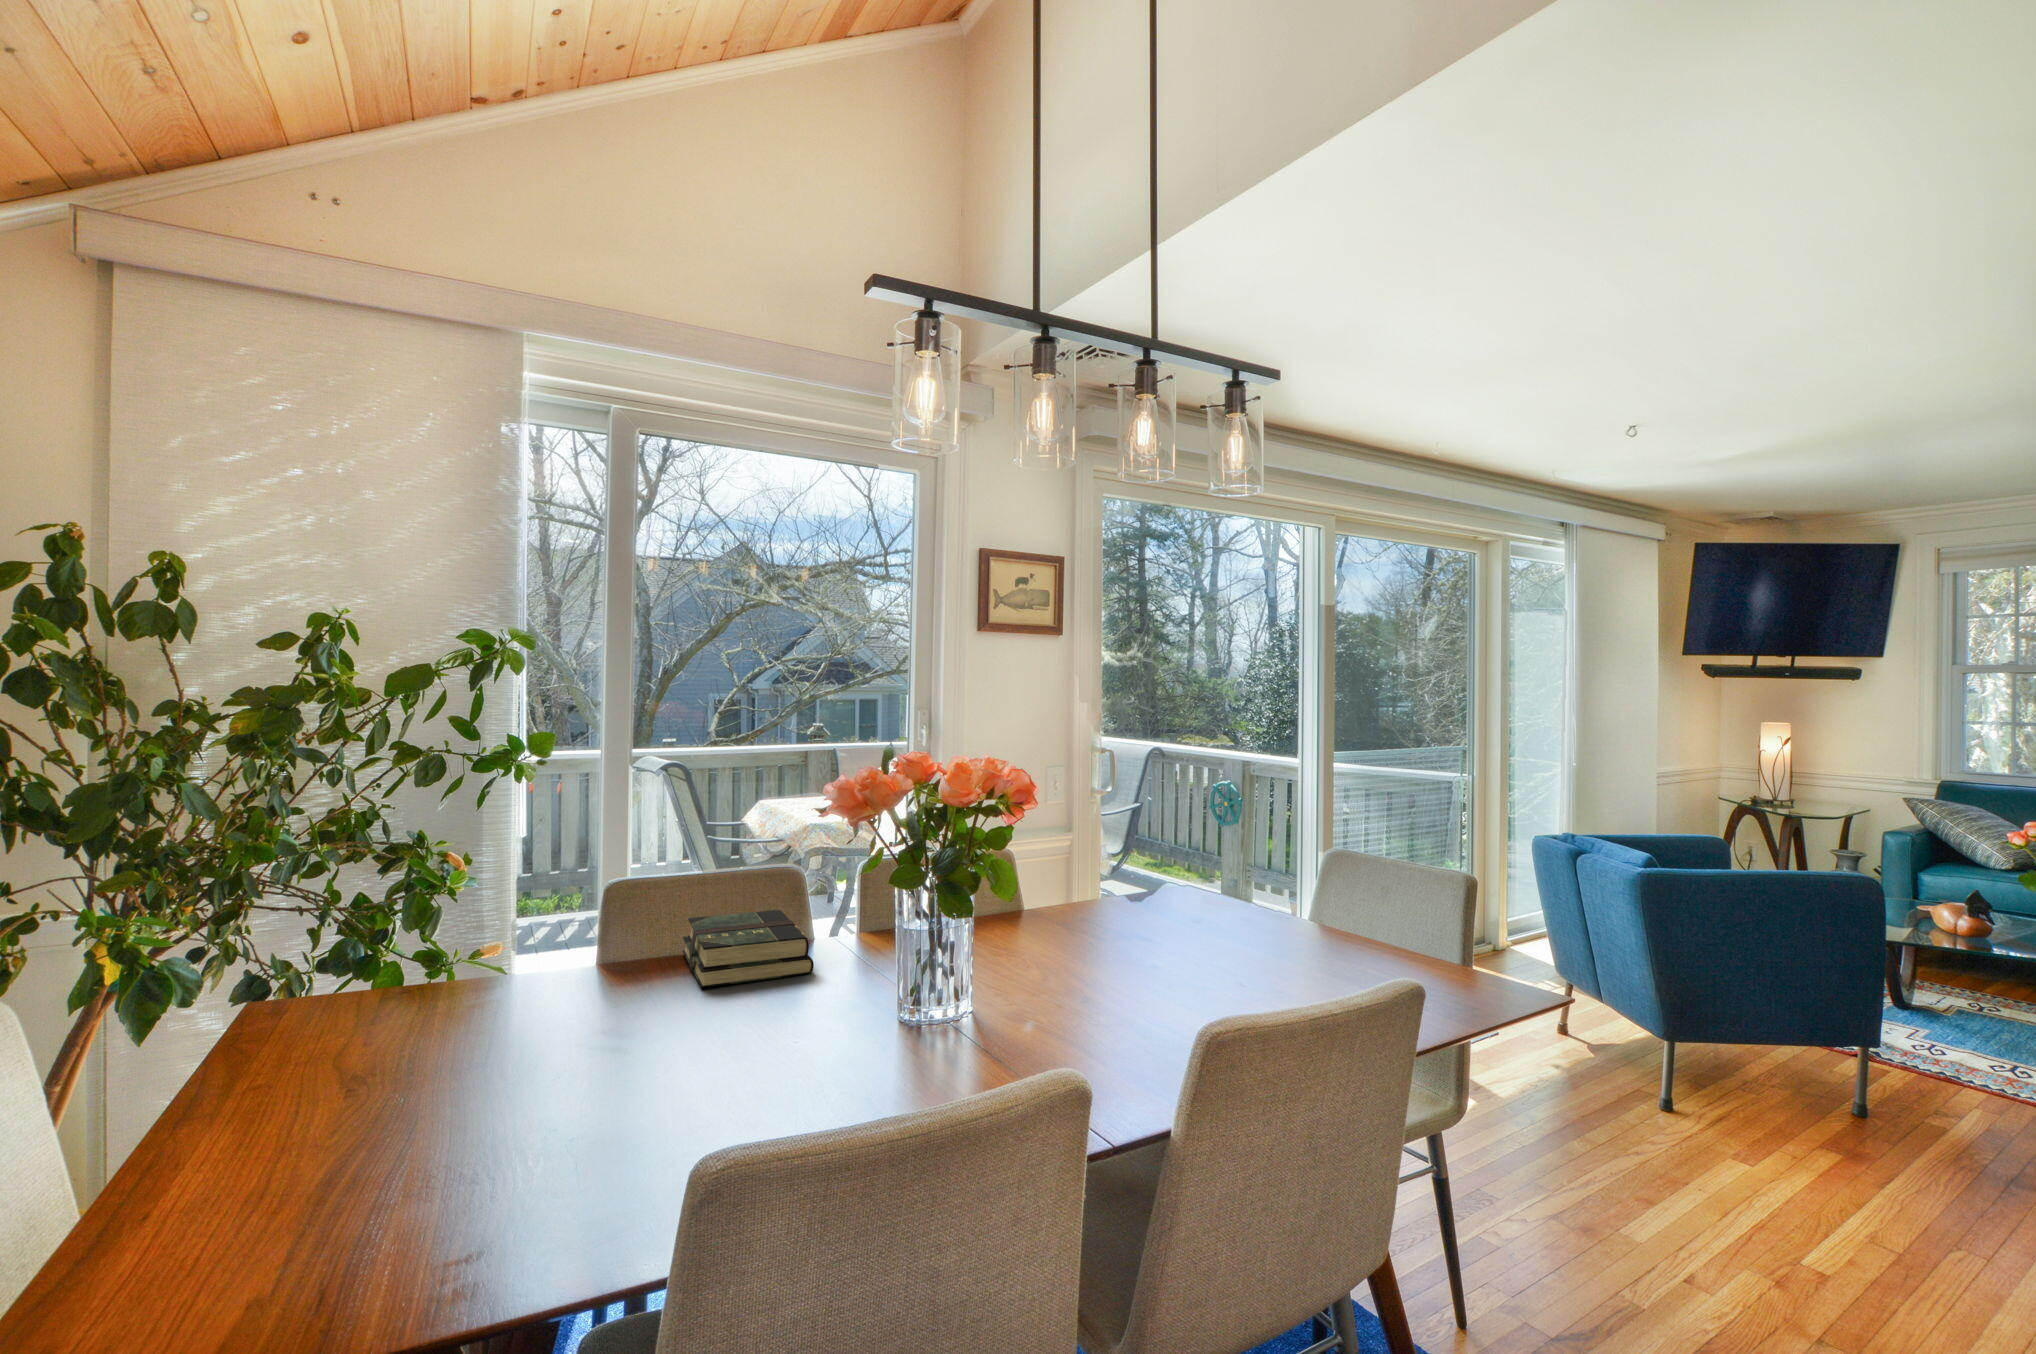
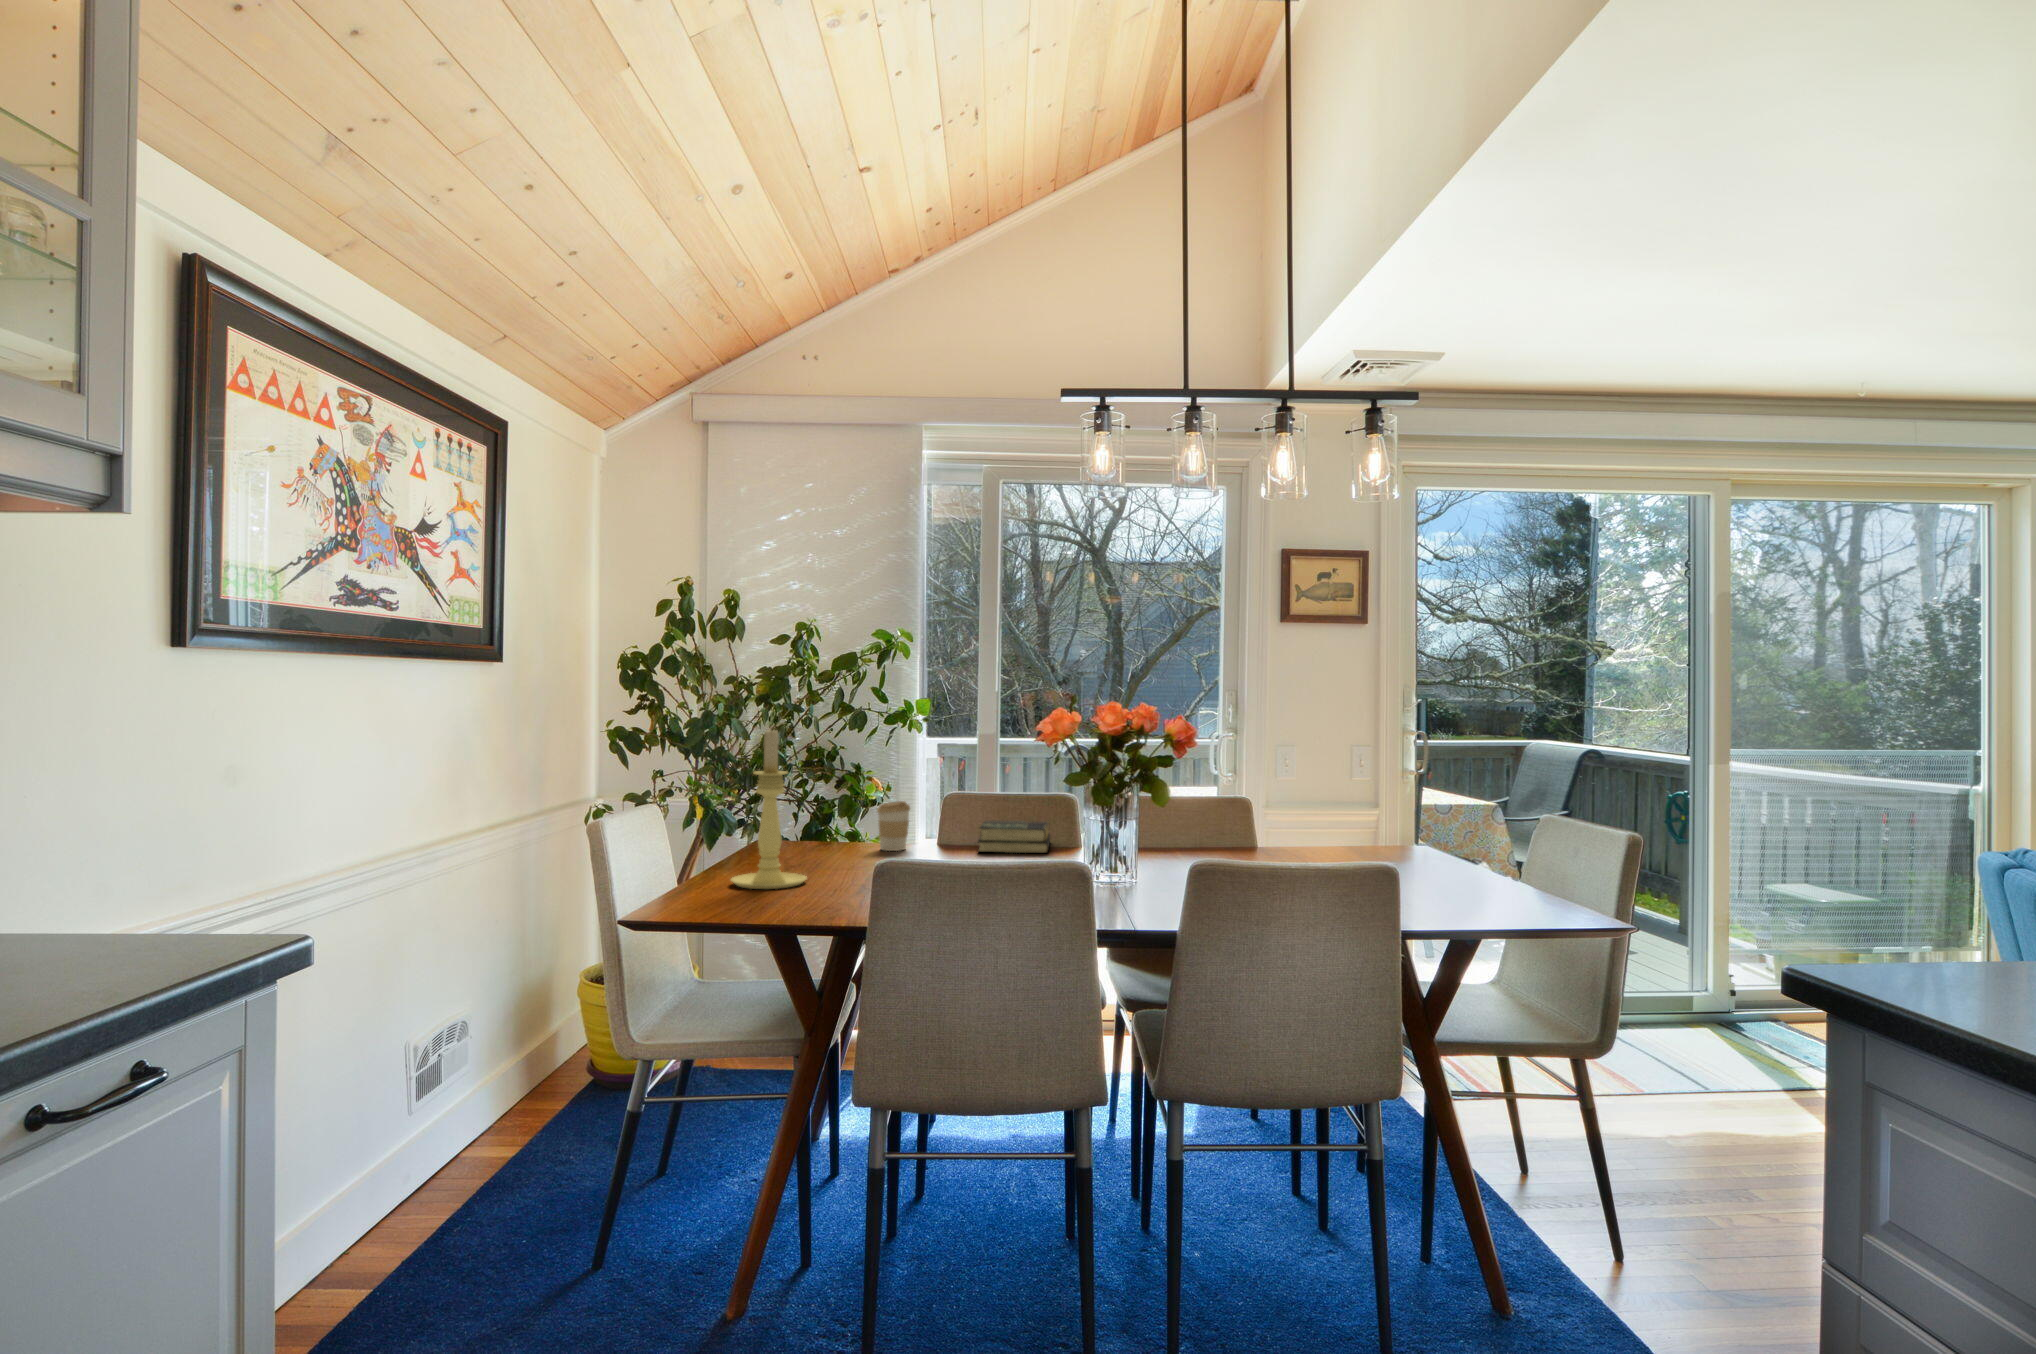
candle holder: none [222,847,430,1236] -> present [731,730,807,889]
coffee cup: none [511,915,575,1005] -> present [877,801,910,851]

